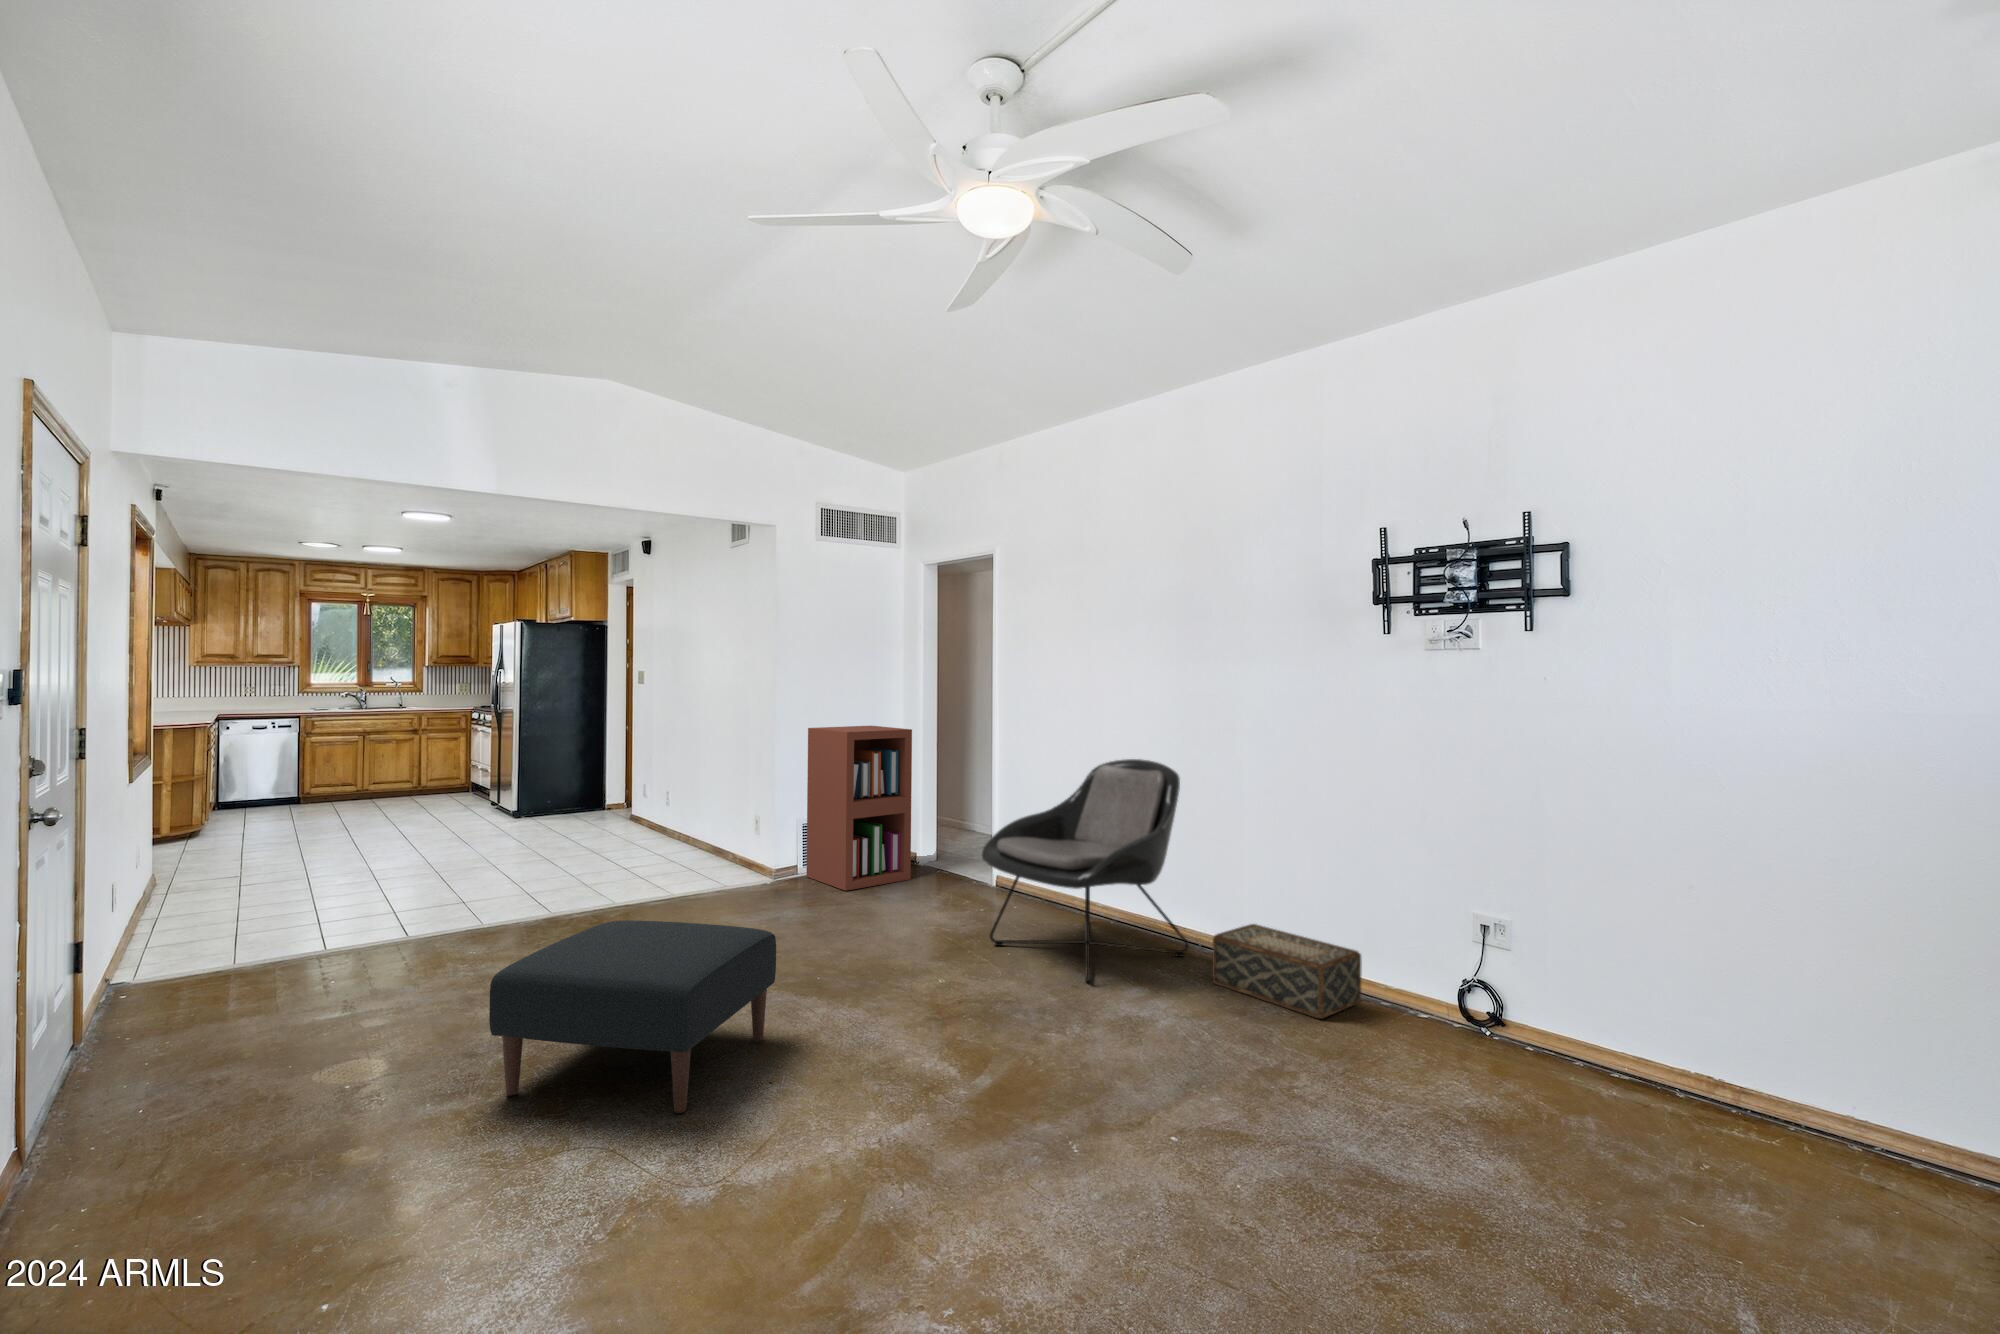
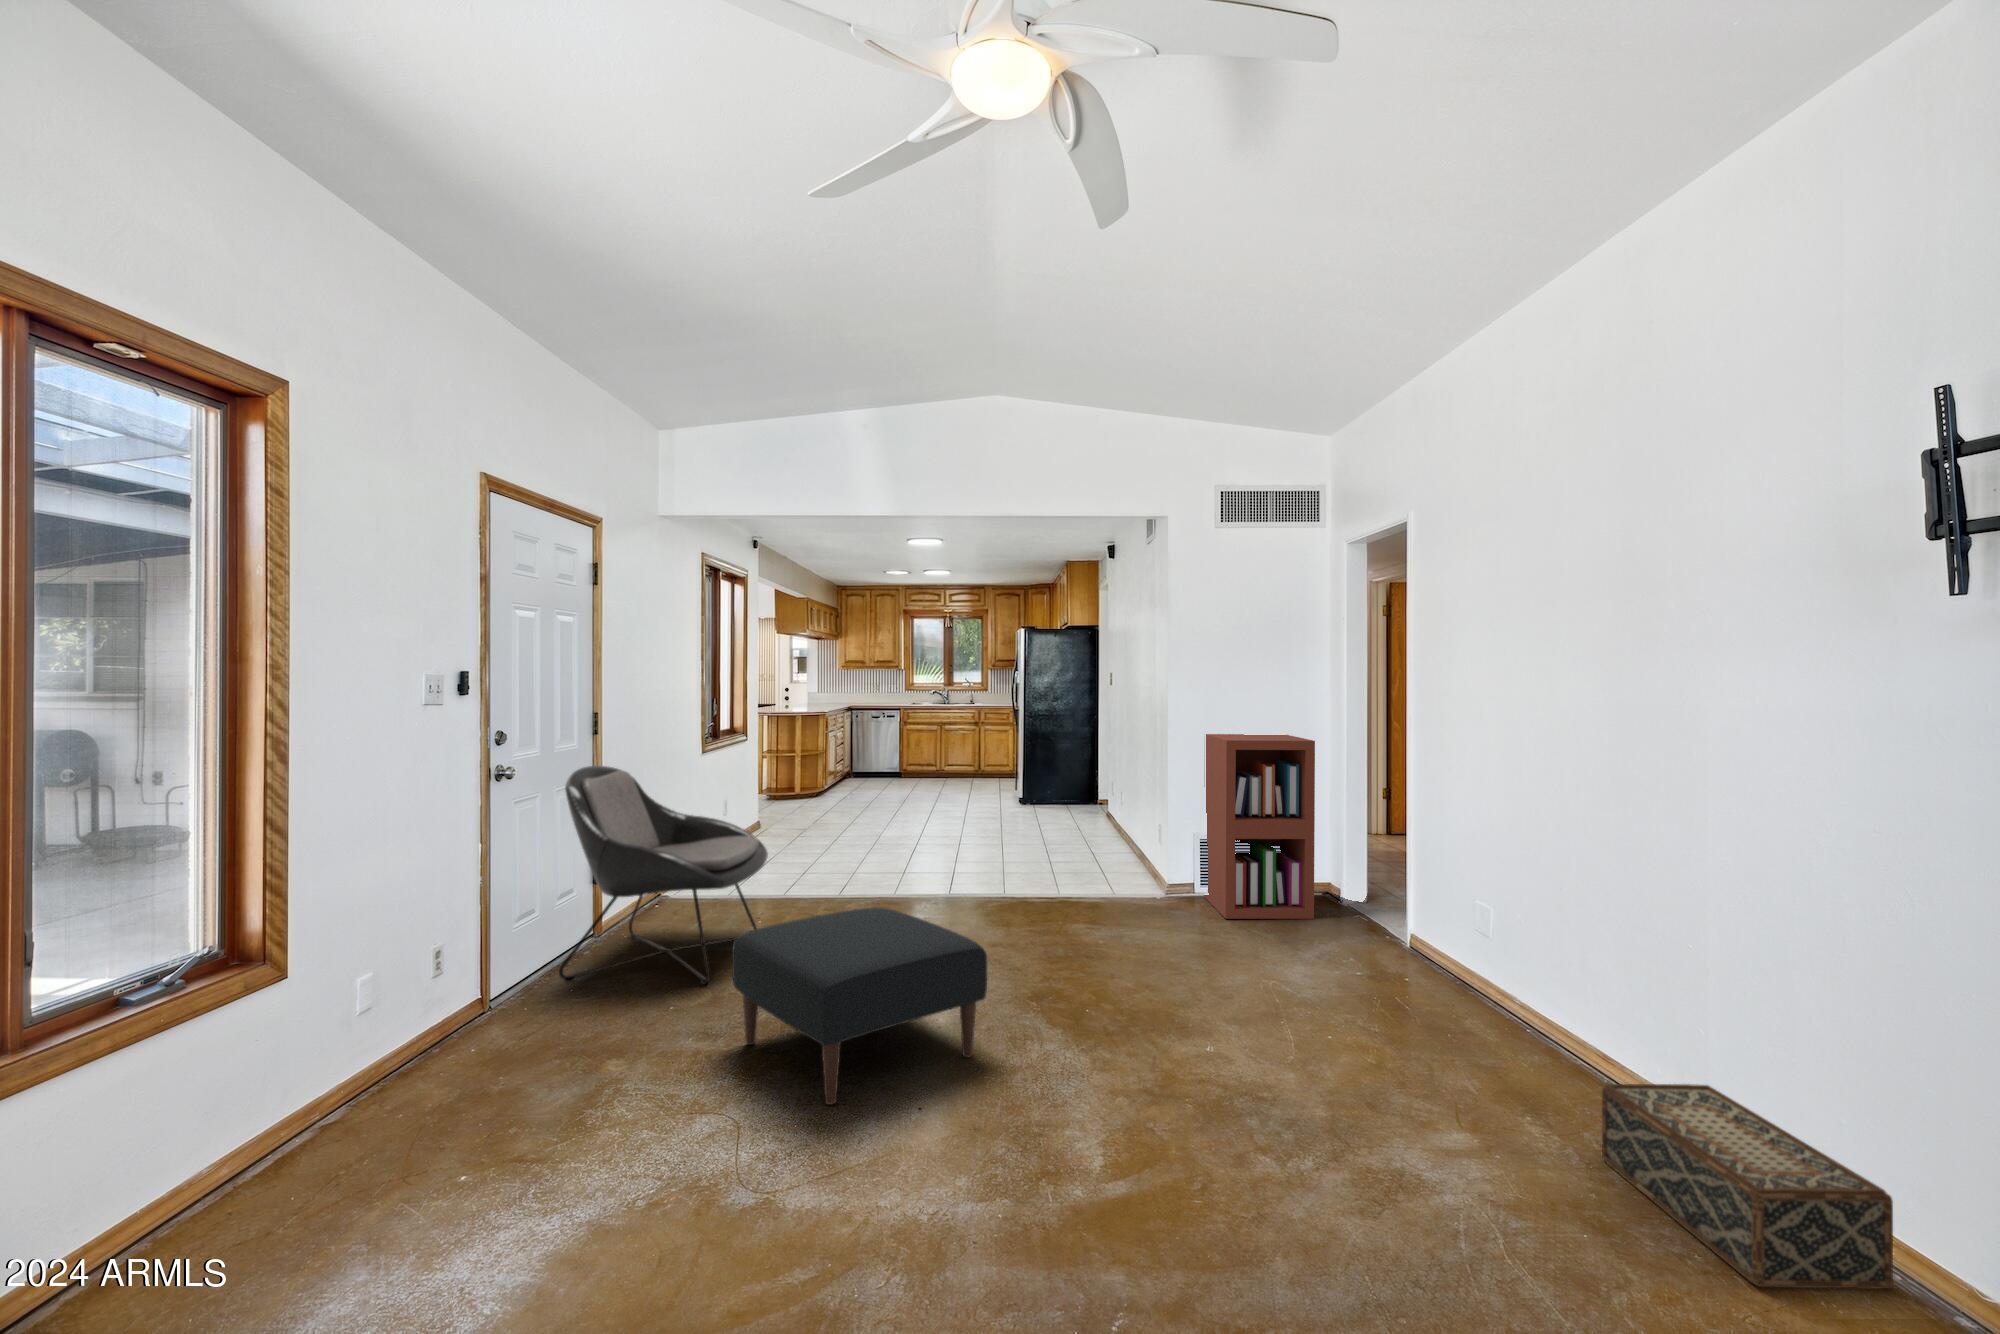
lounge chair: present [982,759,1189,982] -> present [559,766,768,984]

